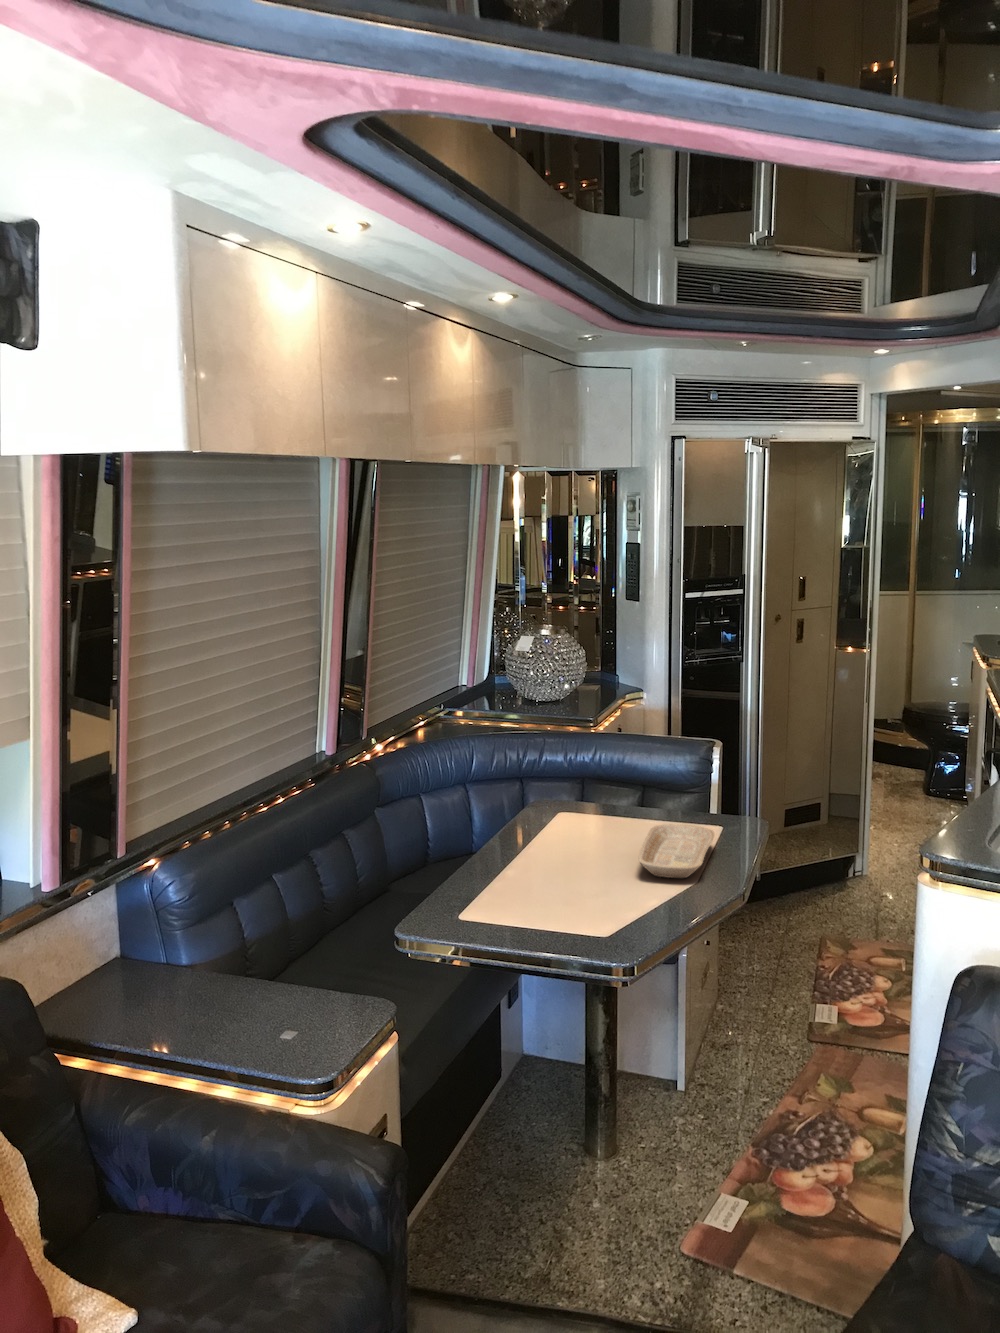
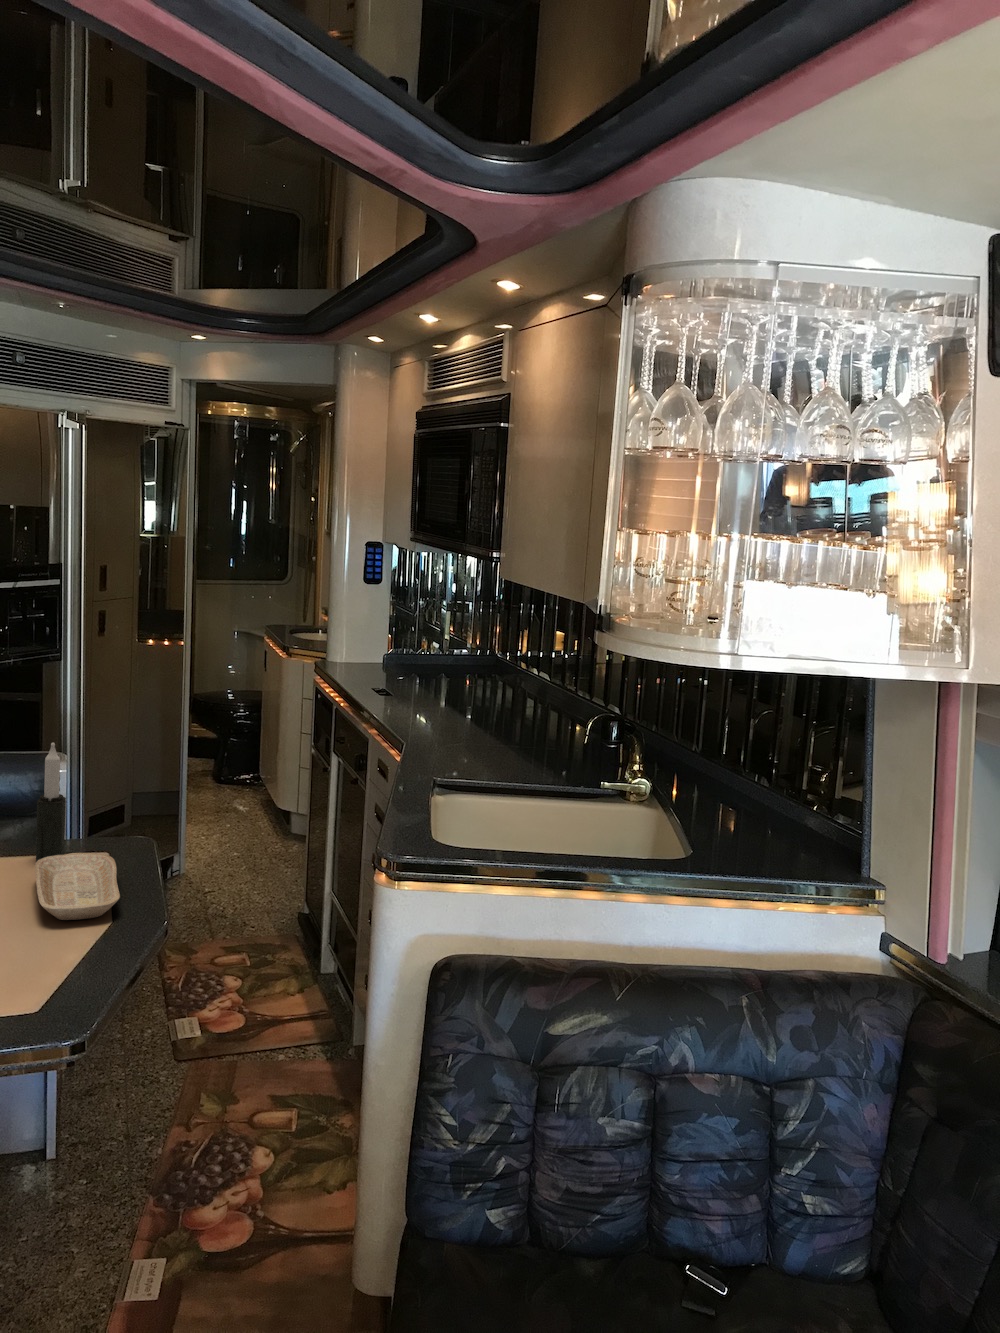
candle: none [661,729,687,831] -> present [36,743,66,861]

